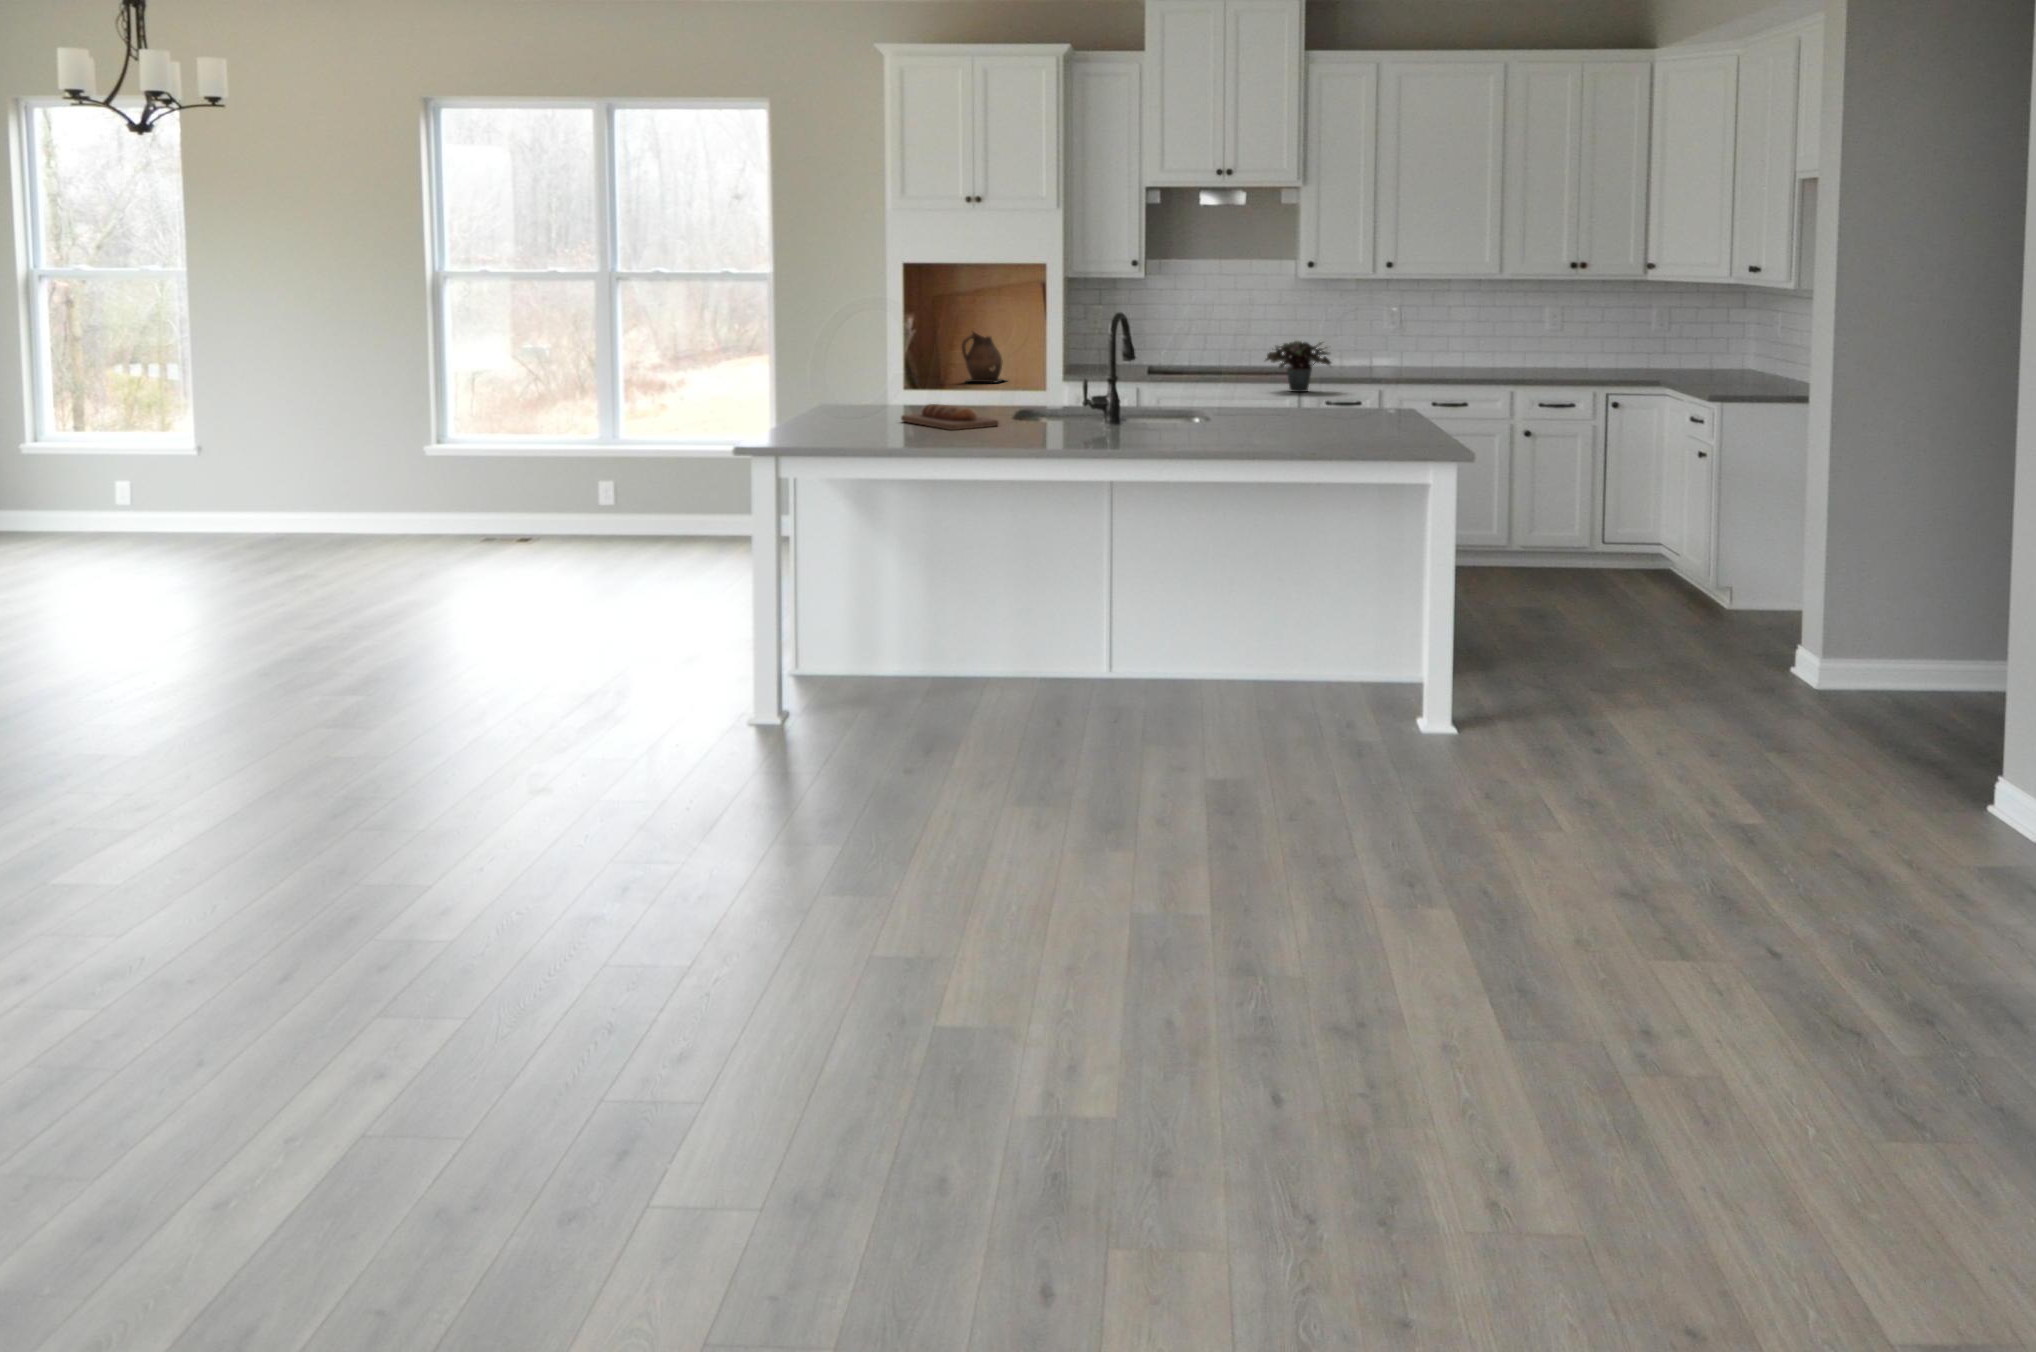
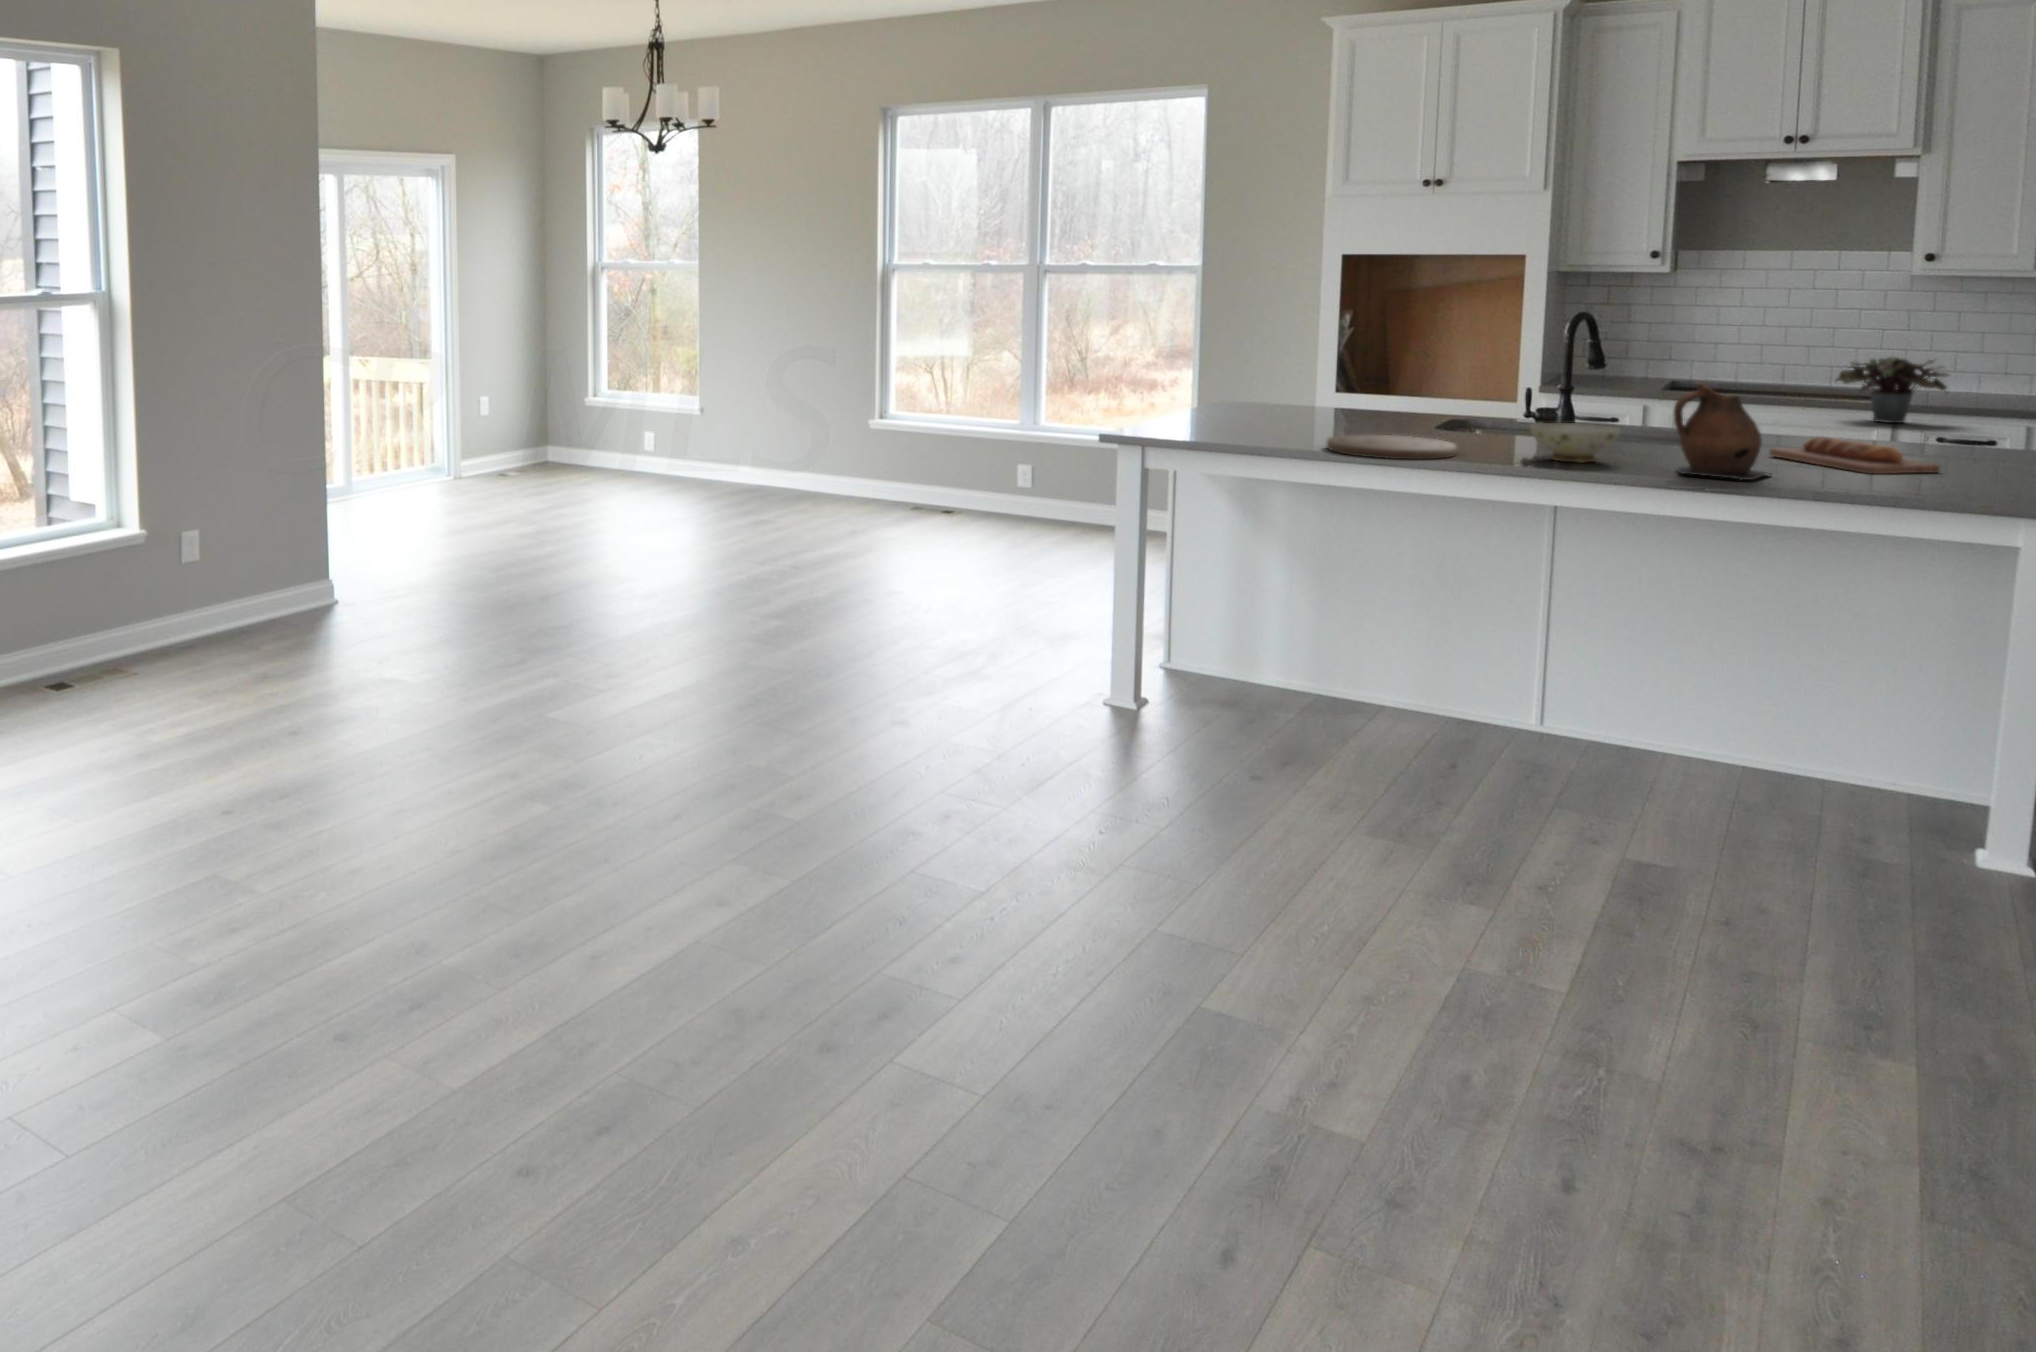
ceramic pitcher: present [962,331,1005,383] -> present [1674,383,1769,480]
bread loaf: present [901,404,999,430] -> present [1769,437,1940,474]
ceramic bowl: none [1101,404,1167,438] -> present [1530,423,1620,462]
cutting board: none [940,424,1046,446] -> present [1327,435,1456,459]

